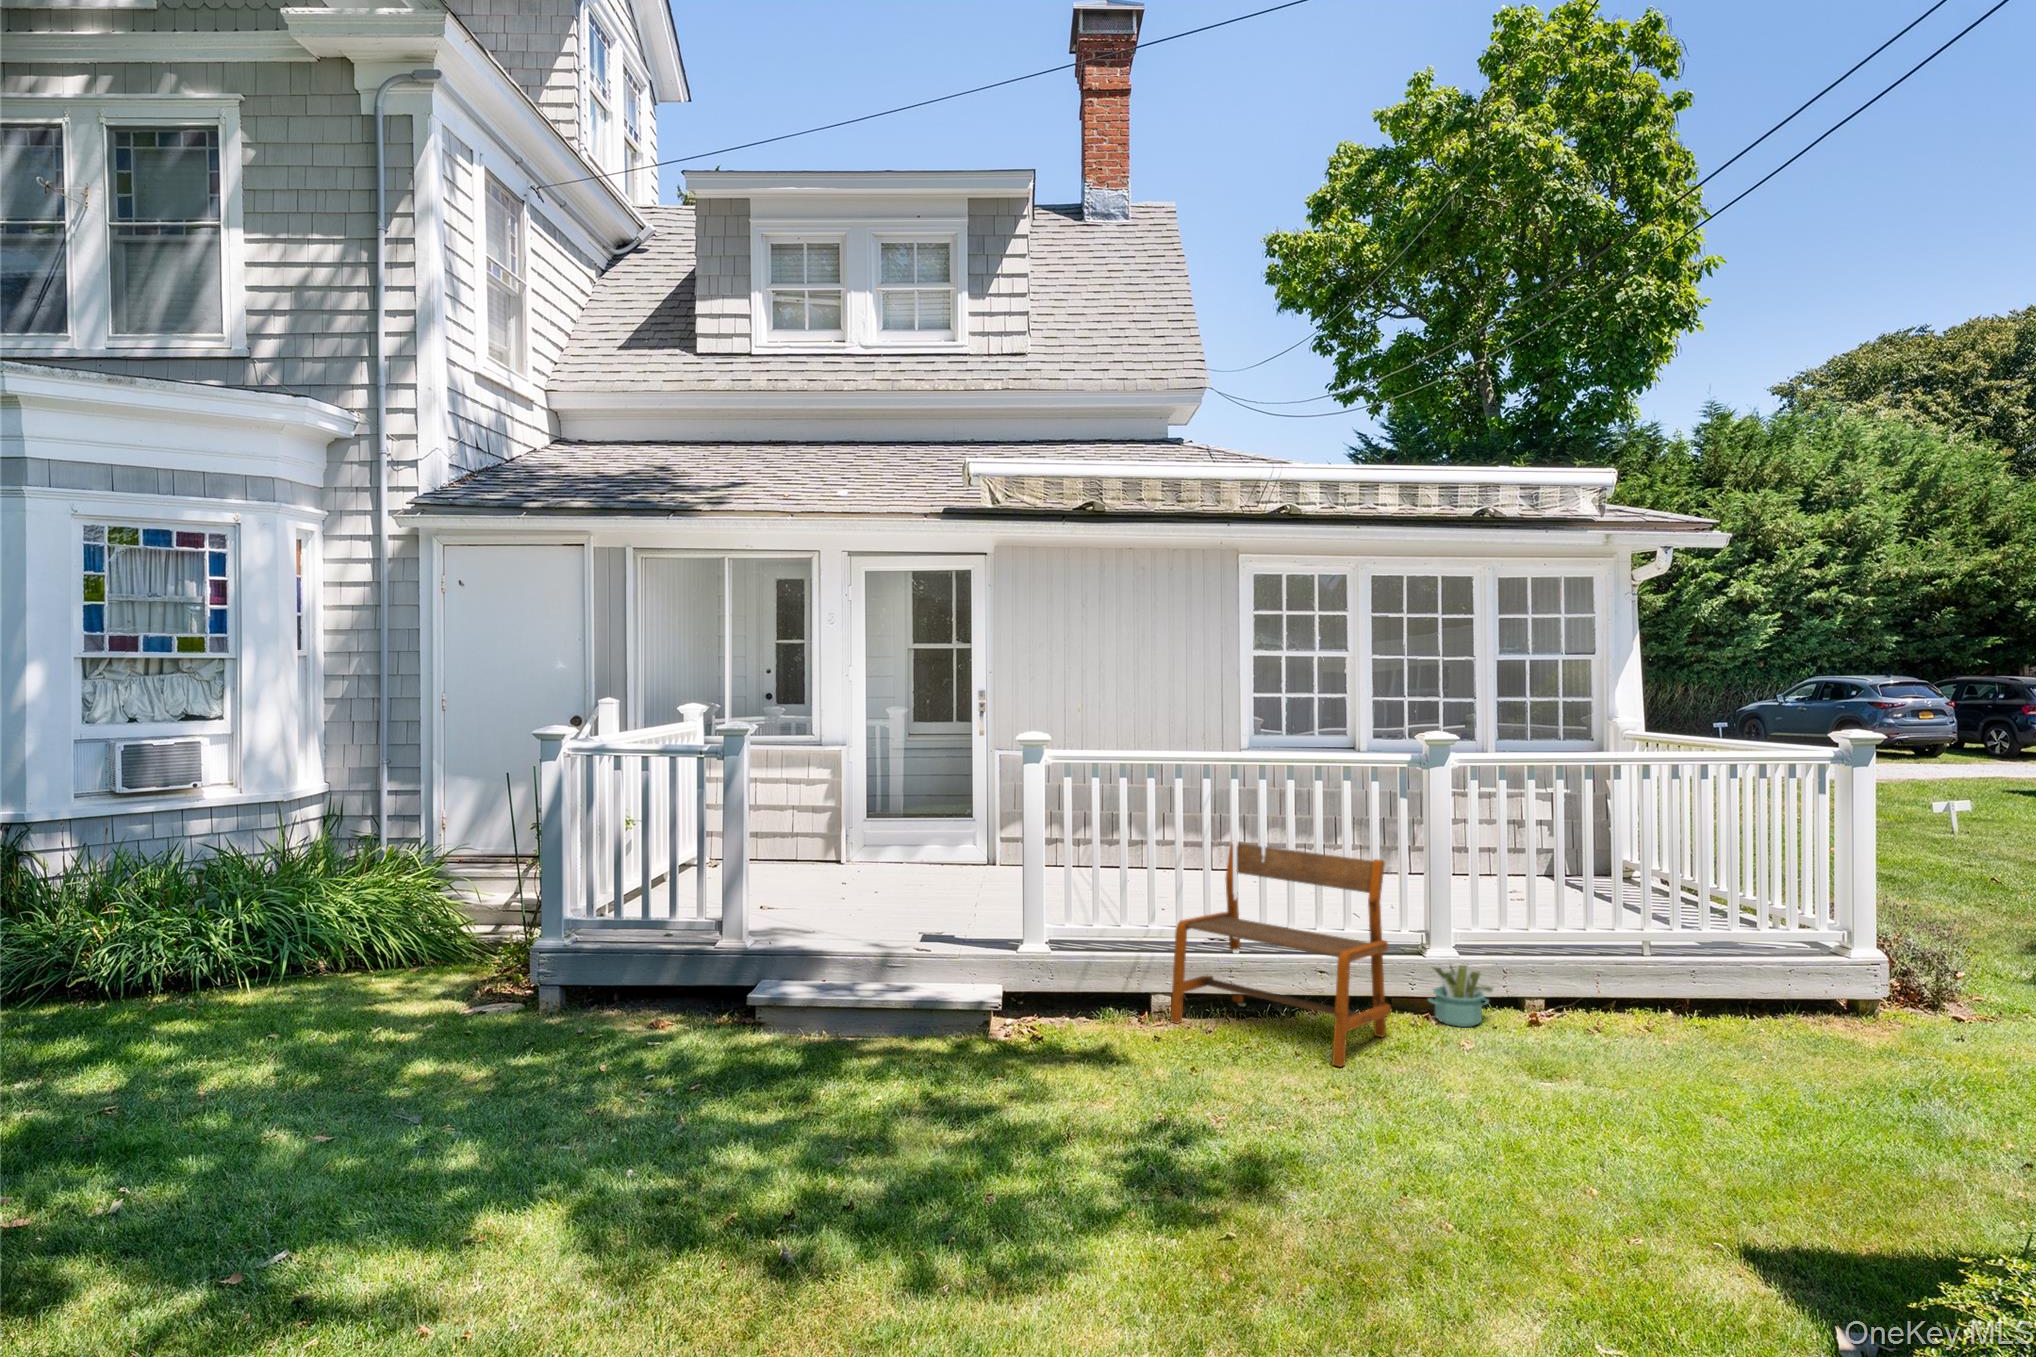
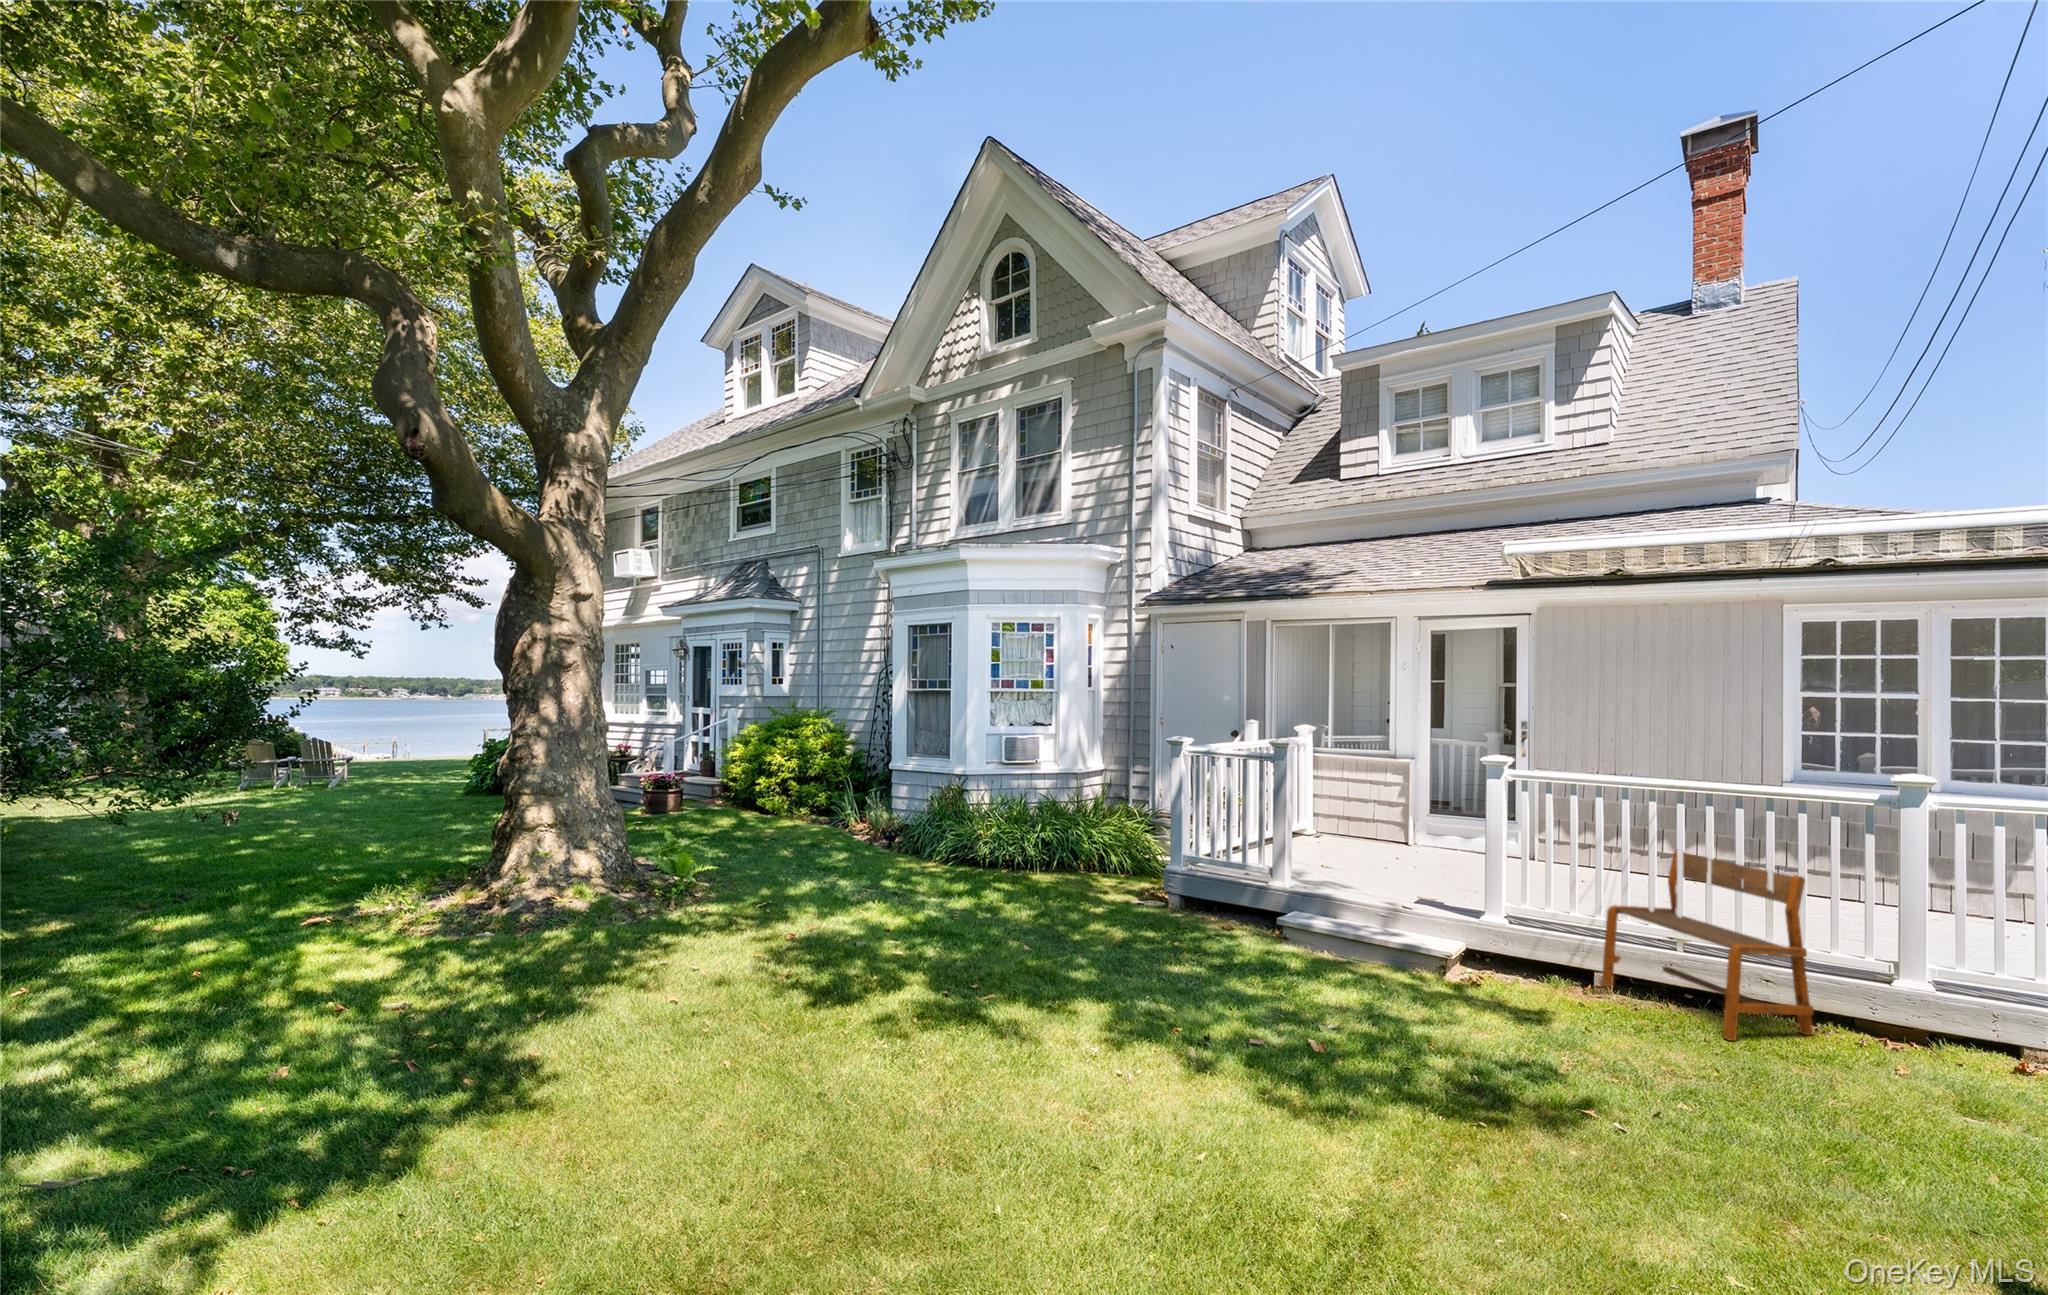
decorative plant: present [1428,965,1494,1027] -> none [1880,988,1967,1051]

